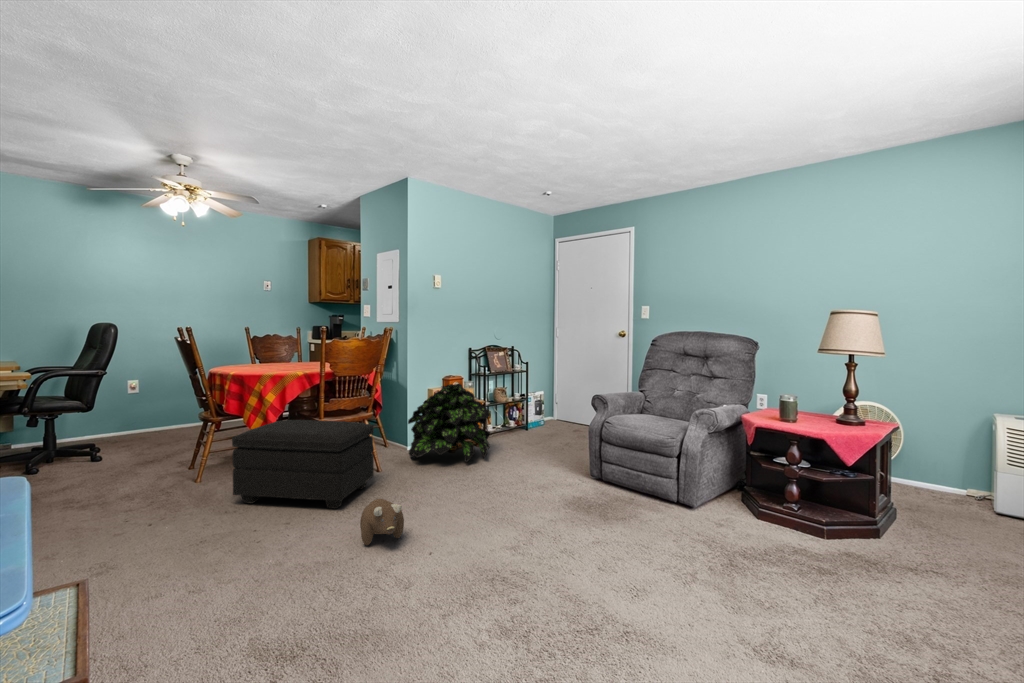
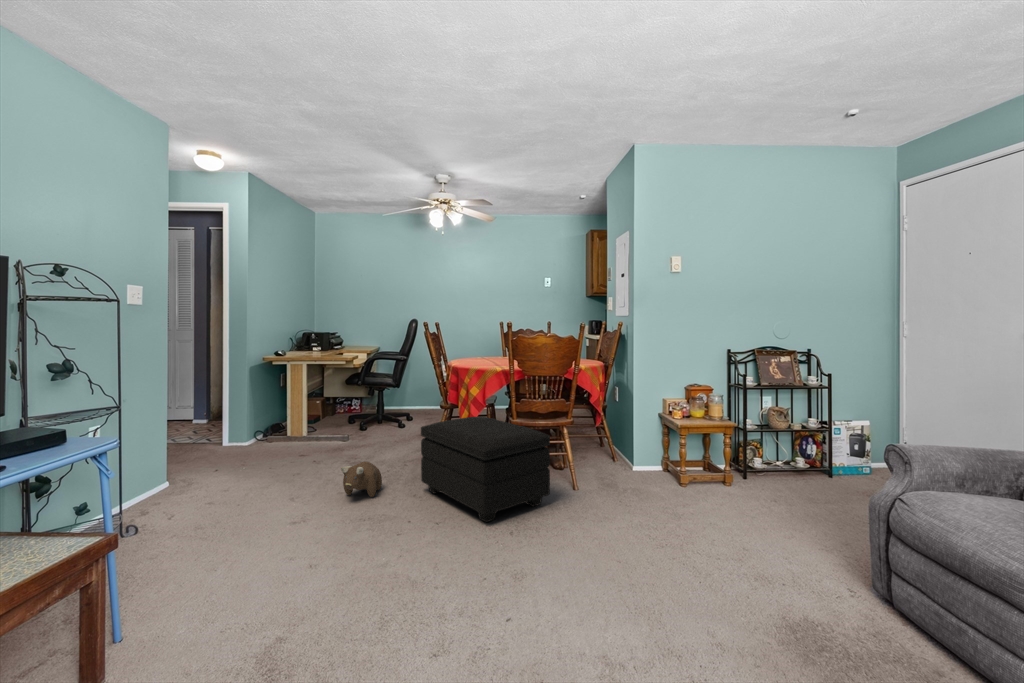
potted plant: present [408,384,490,463] -> none [614,396,736,506]
plush toy: present [360,499,404,545] -> present [341,462,382,497]

